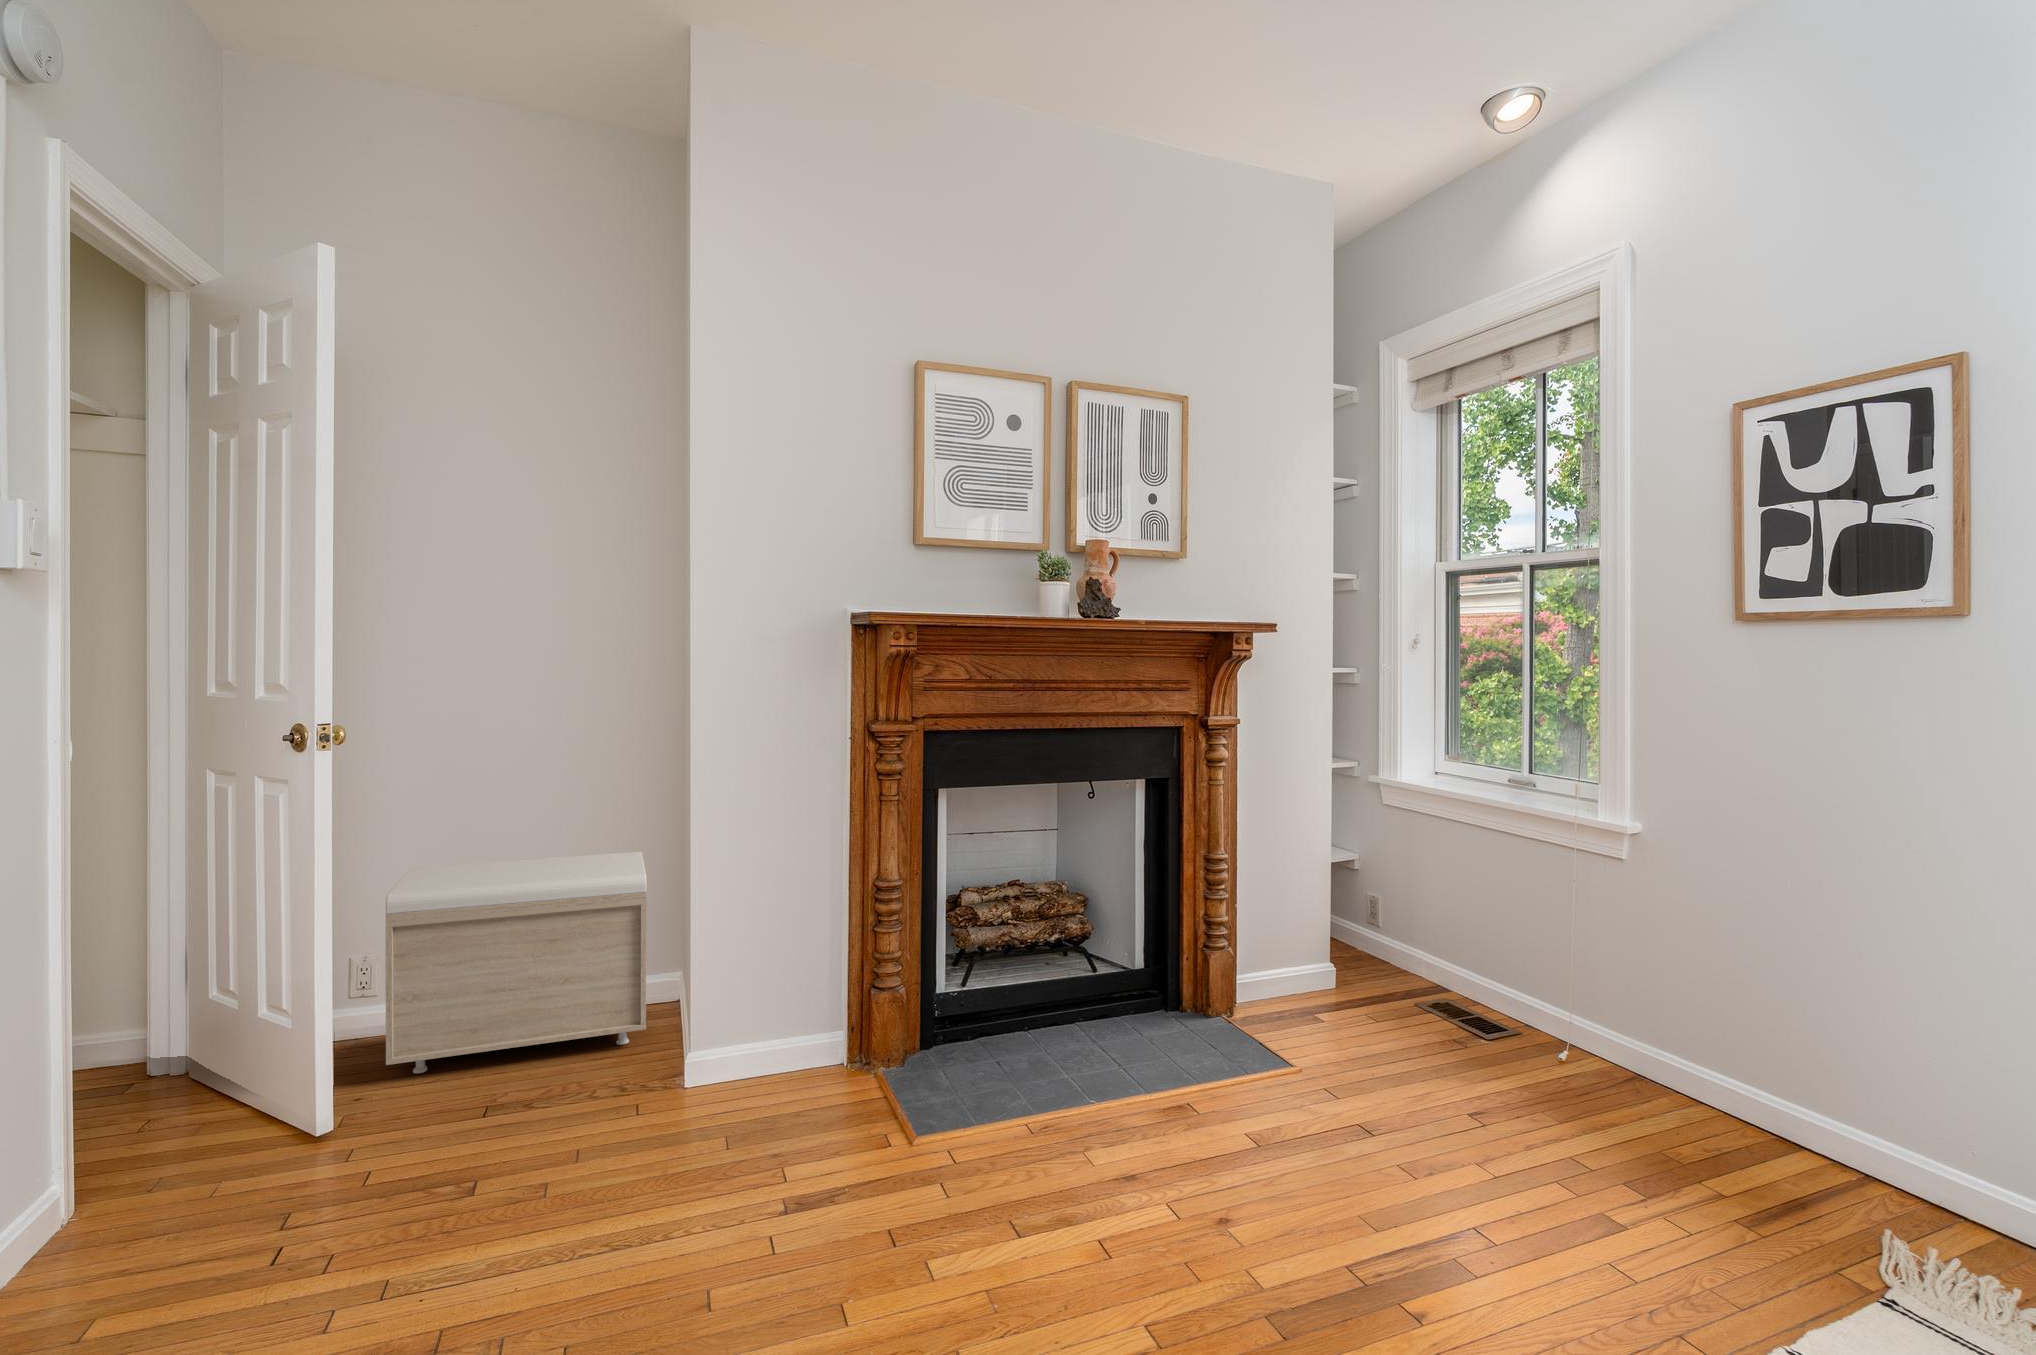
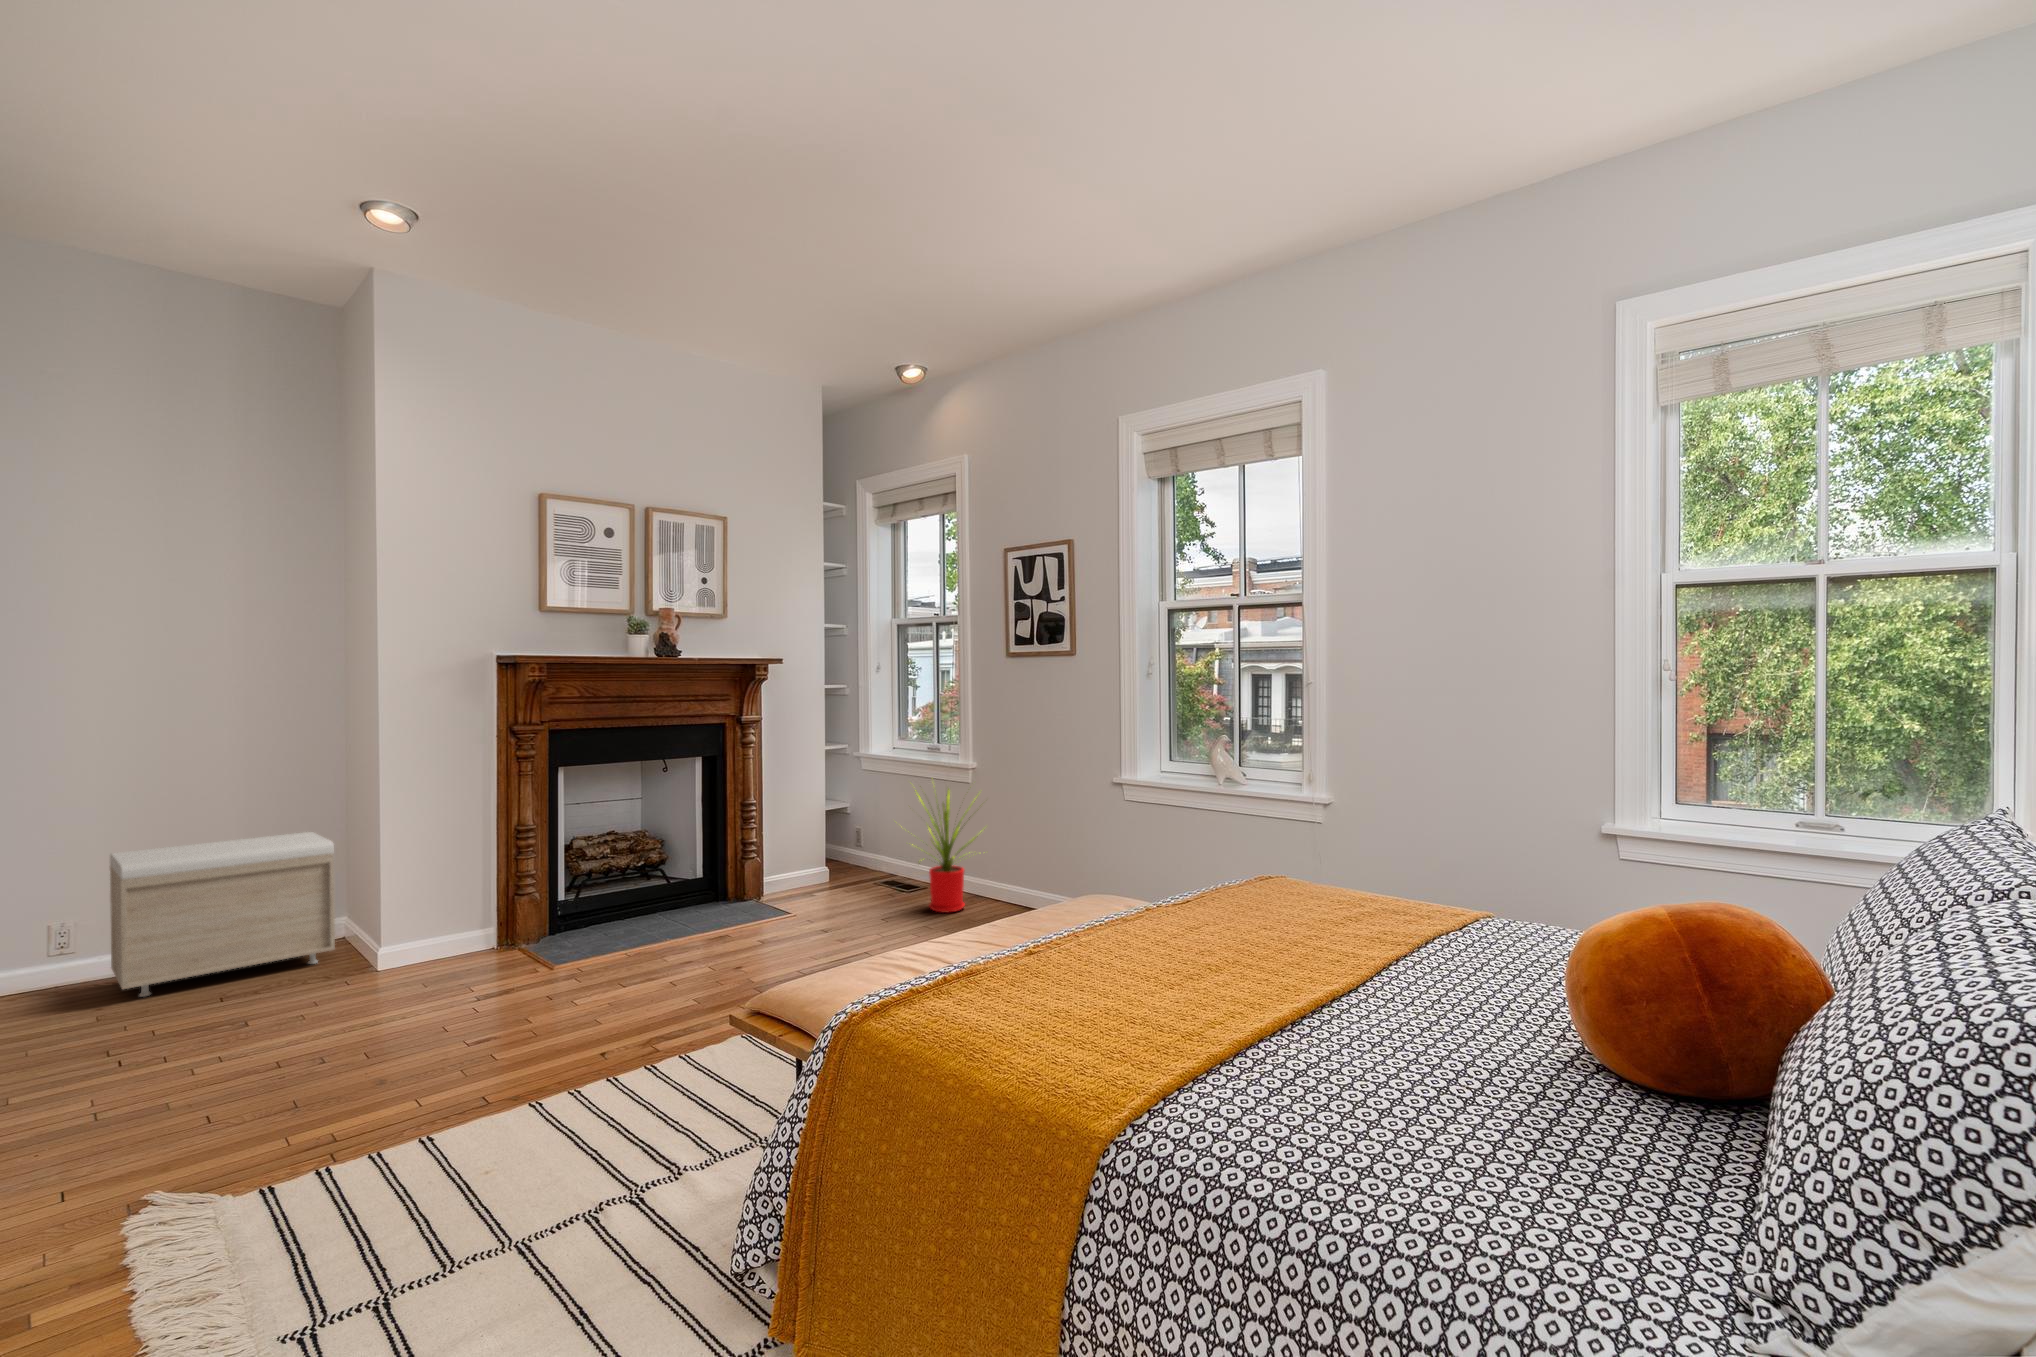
house plant: none [1480,842,1707,1113] -> present [915,788,982,912]

